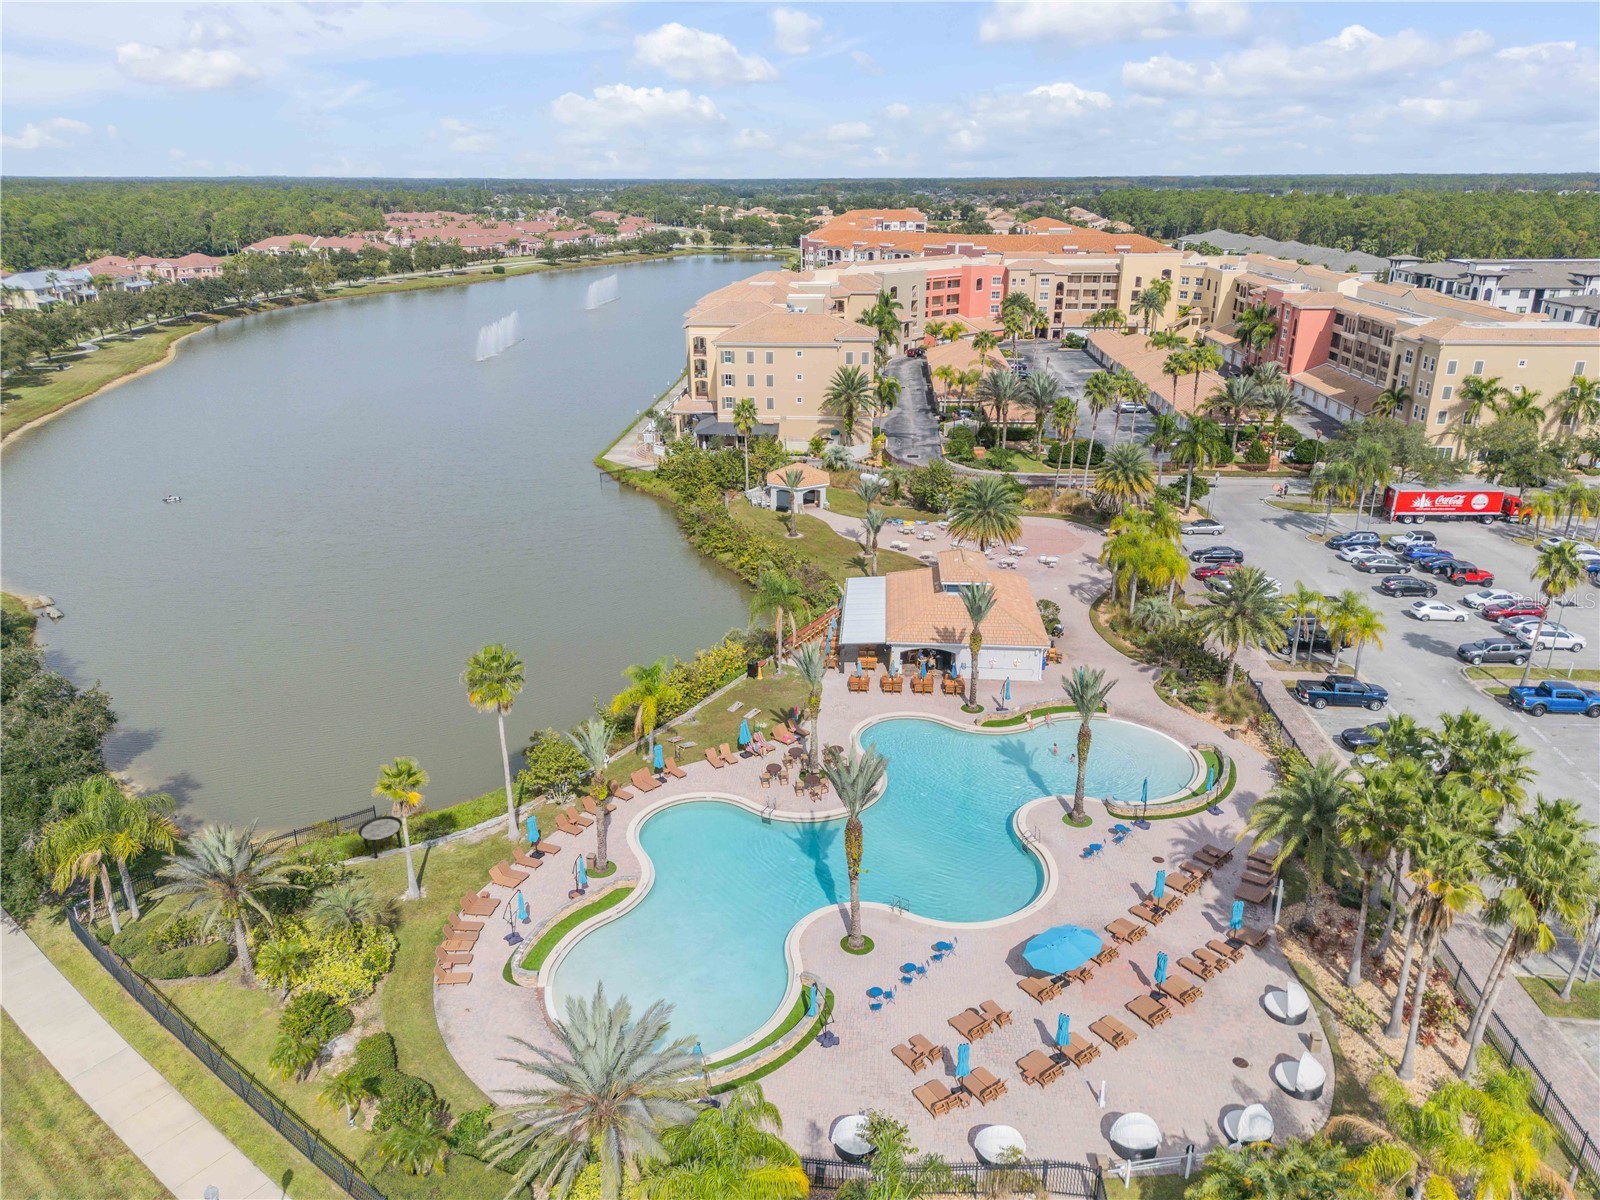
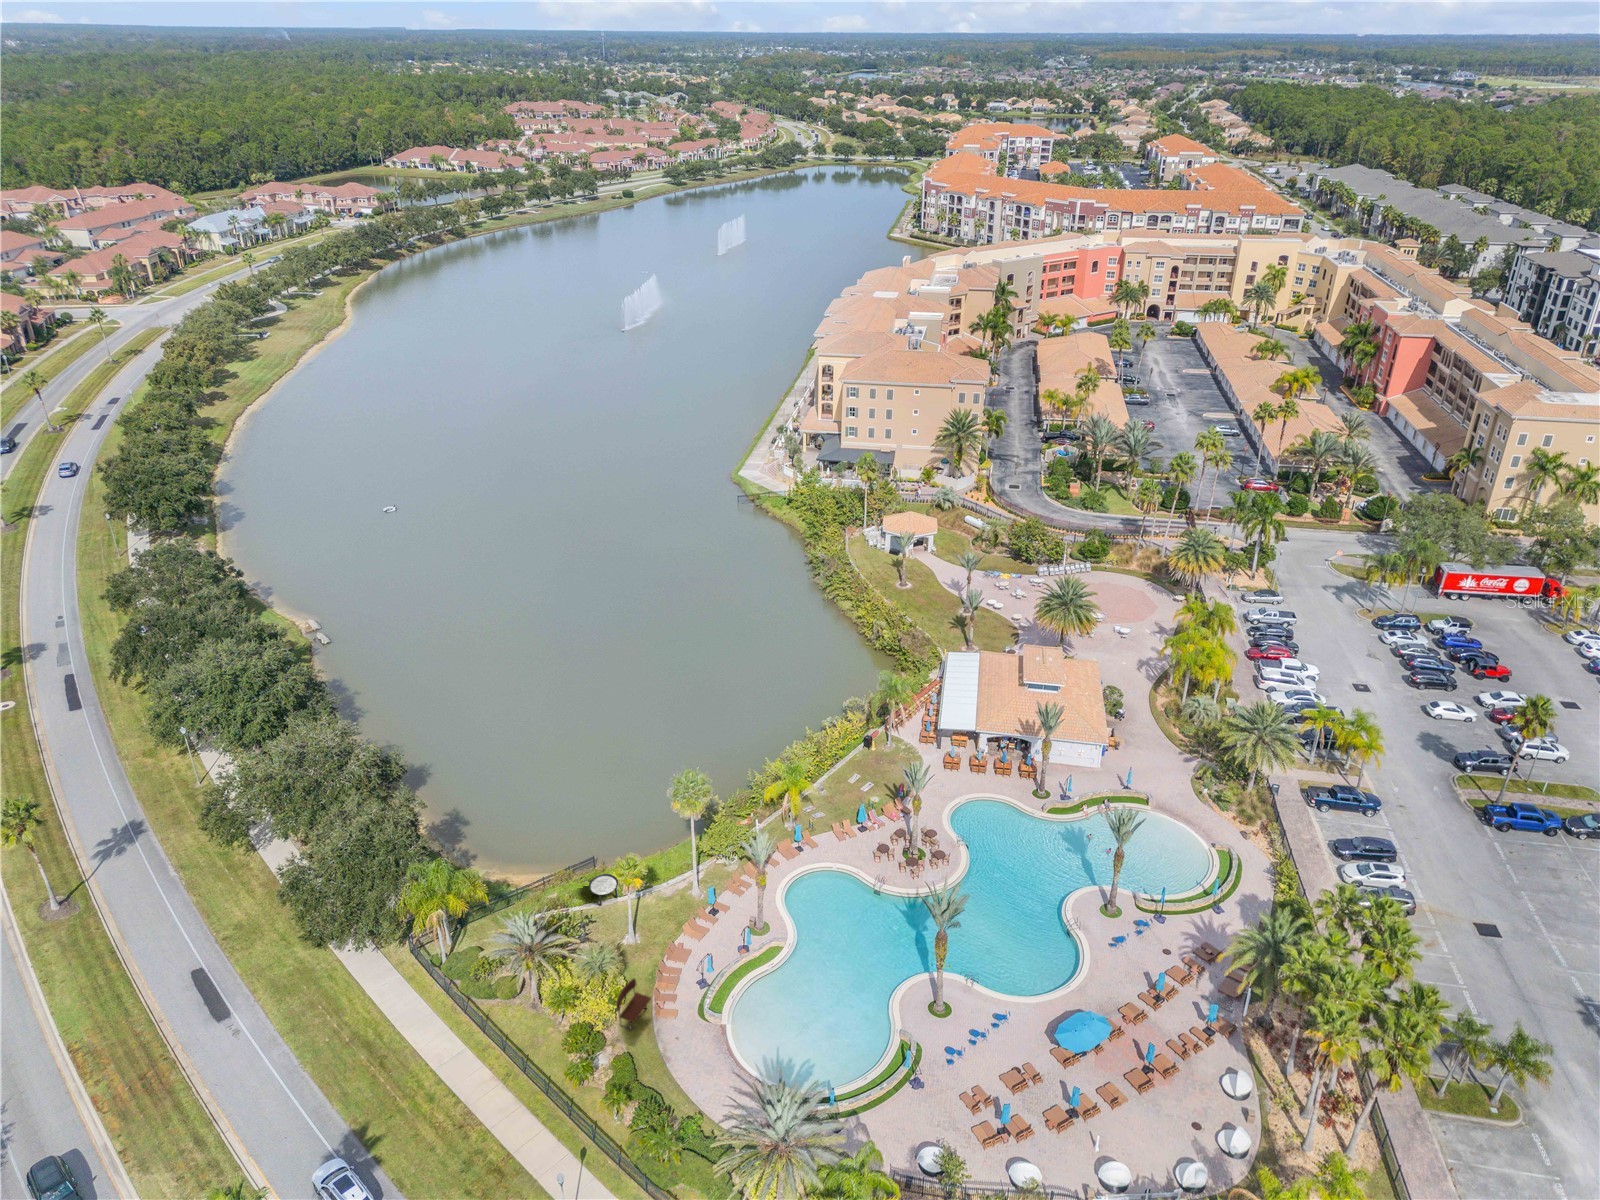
bench: none [371,927,430,1005] -> present [616,978,651,1030]

